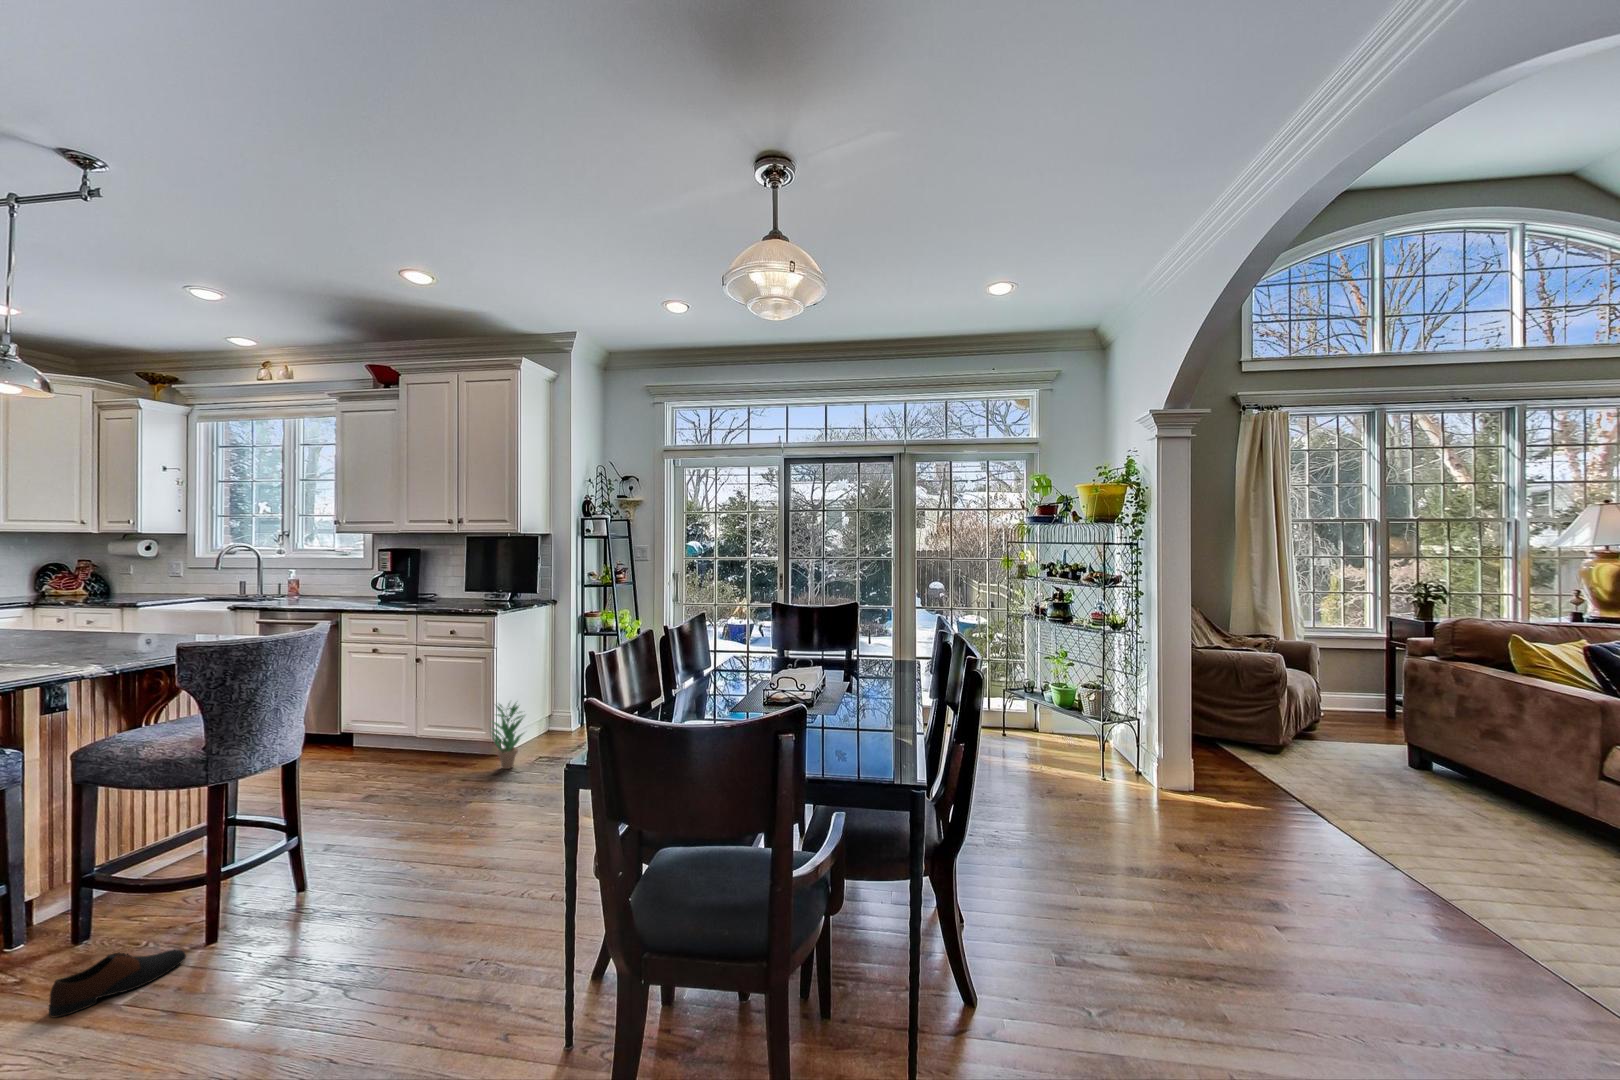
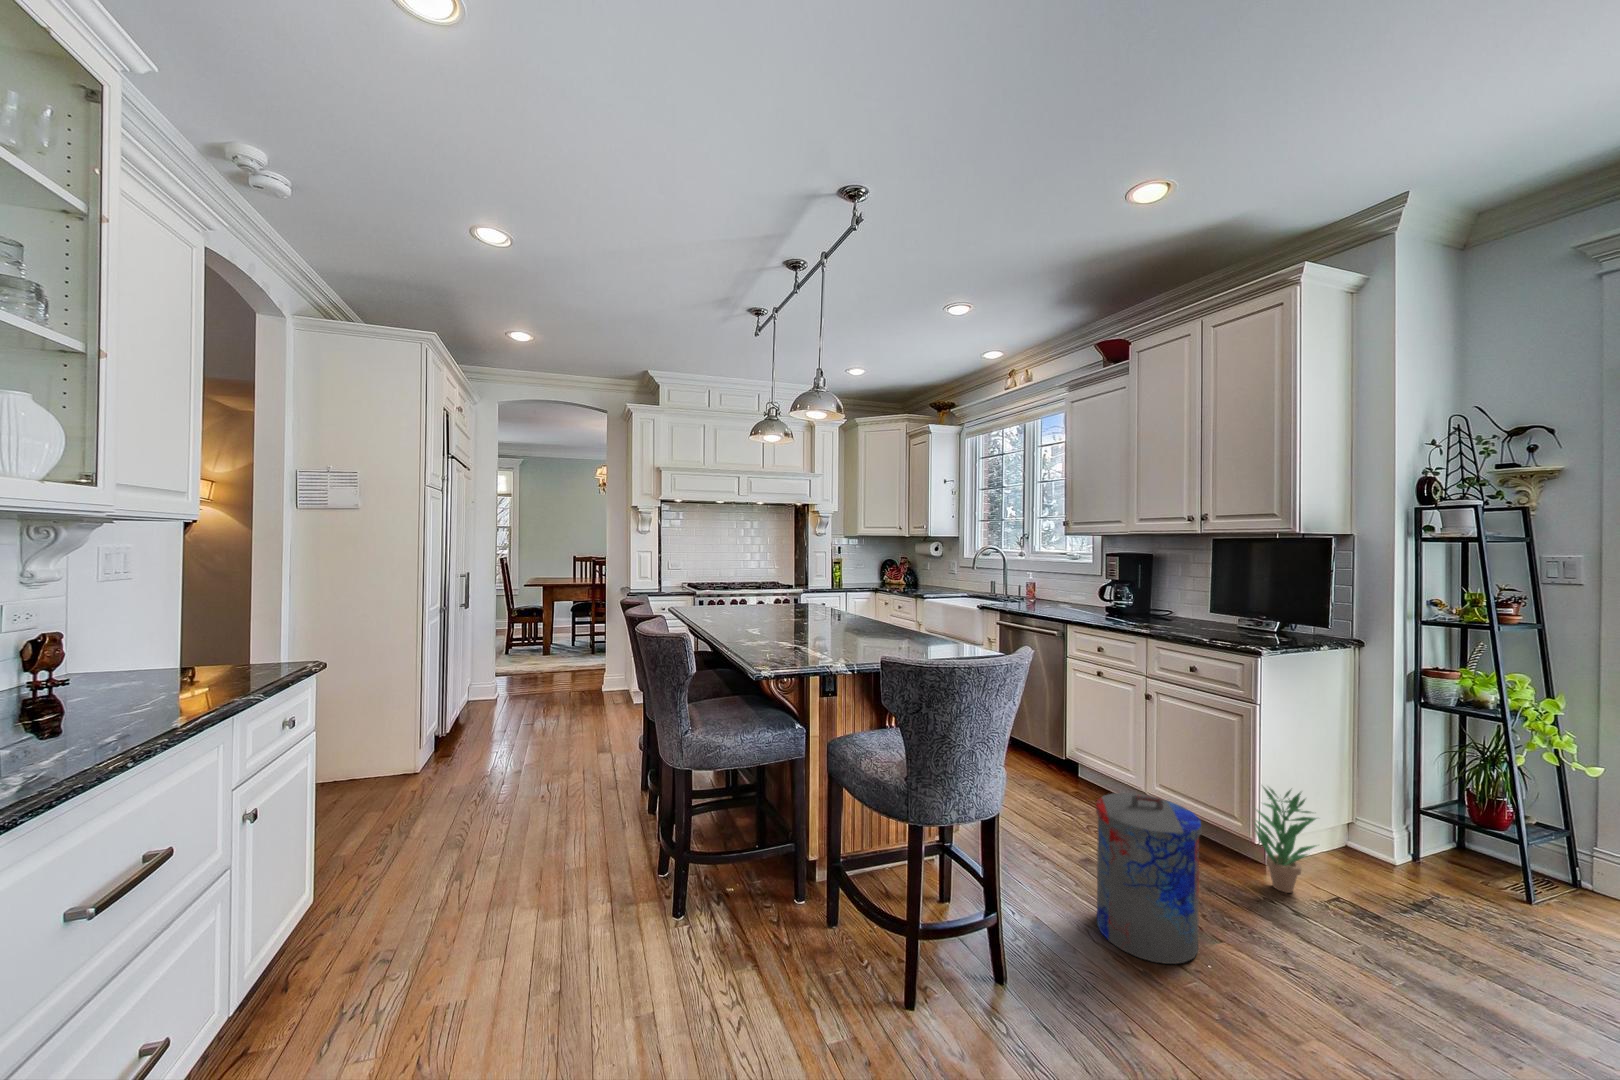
trash can: none [376,722,452,835] -> present [1096,793,1202,964]
shoe: present [49,950,186,1018] -> none [768,988,877,1047]

